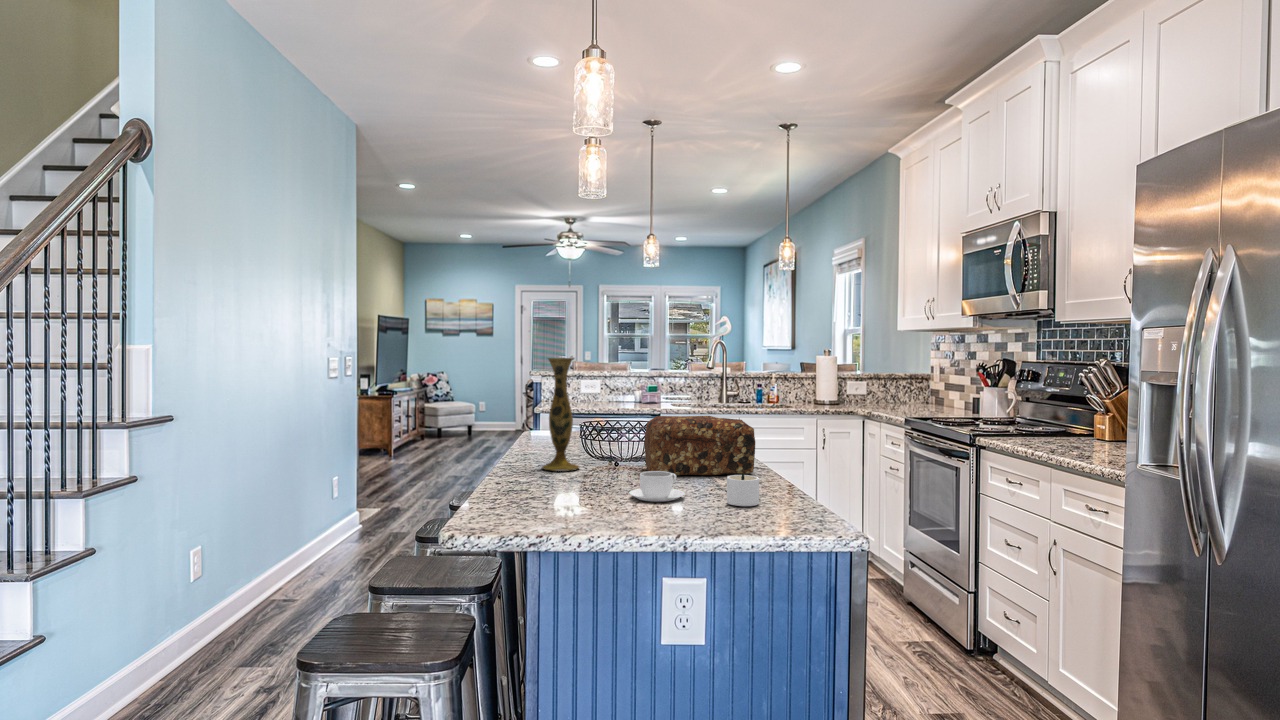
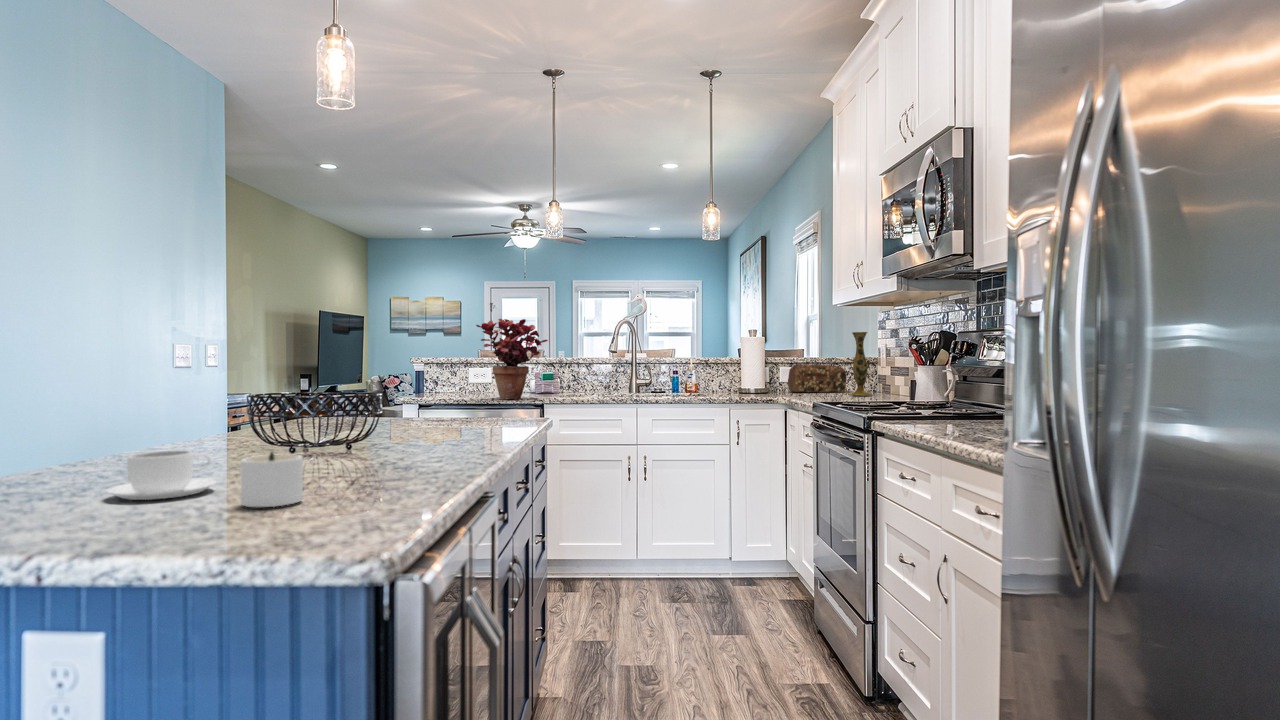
potted plant: none [597,340,660,410] -> present [476,319,548,399]
vase: present [542,358,579,471] -> present [850,332,871,396]
bread loaf: present [644,416,755,475] -> present [788,364,846,392]

